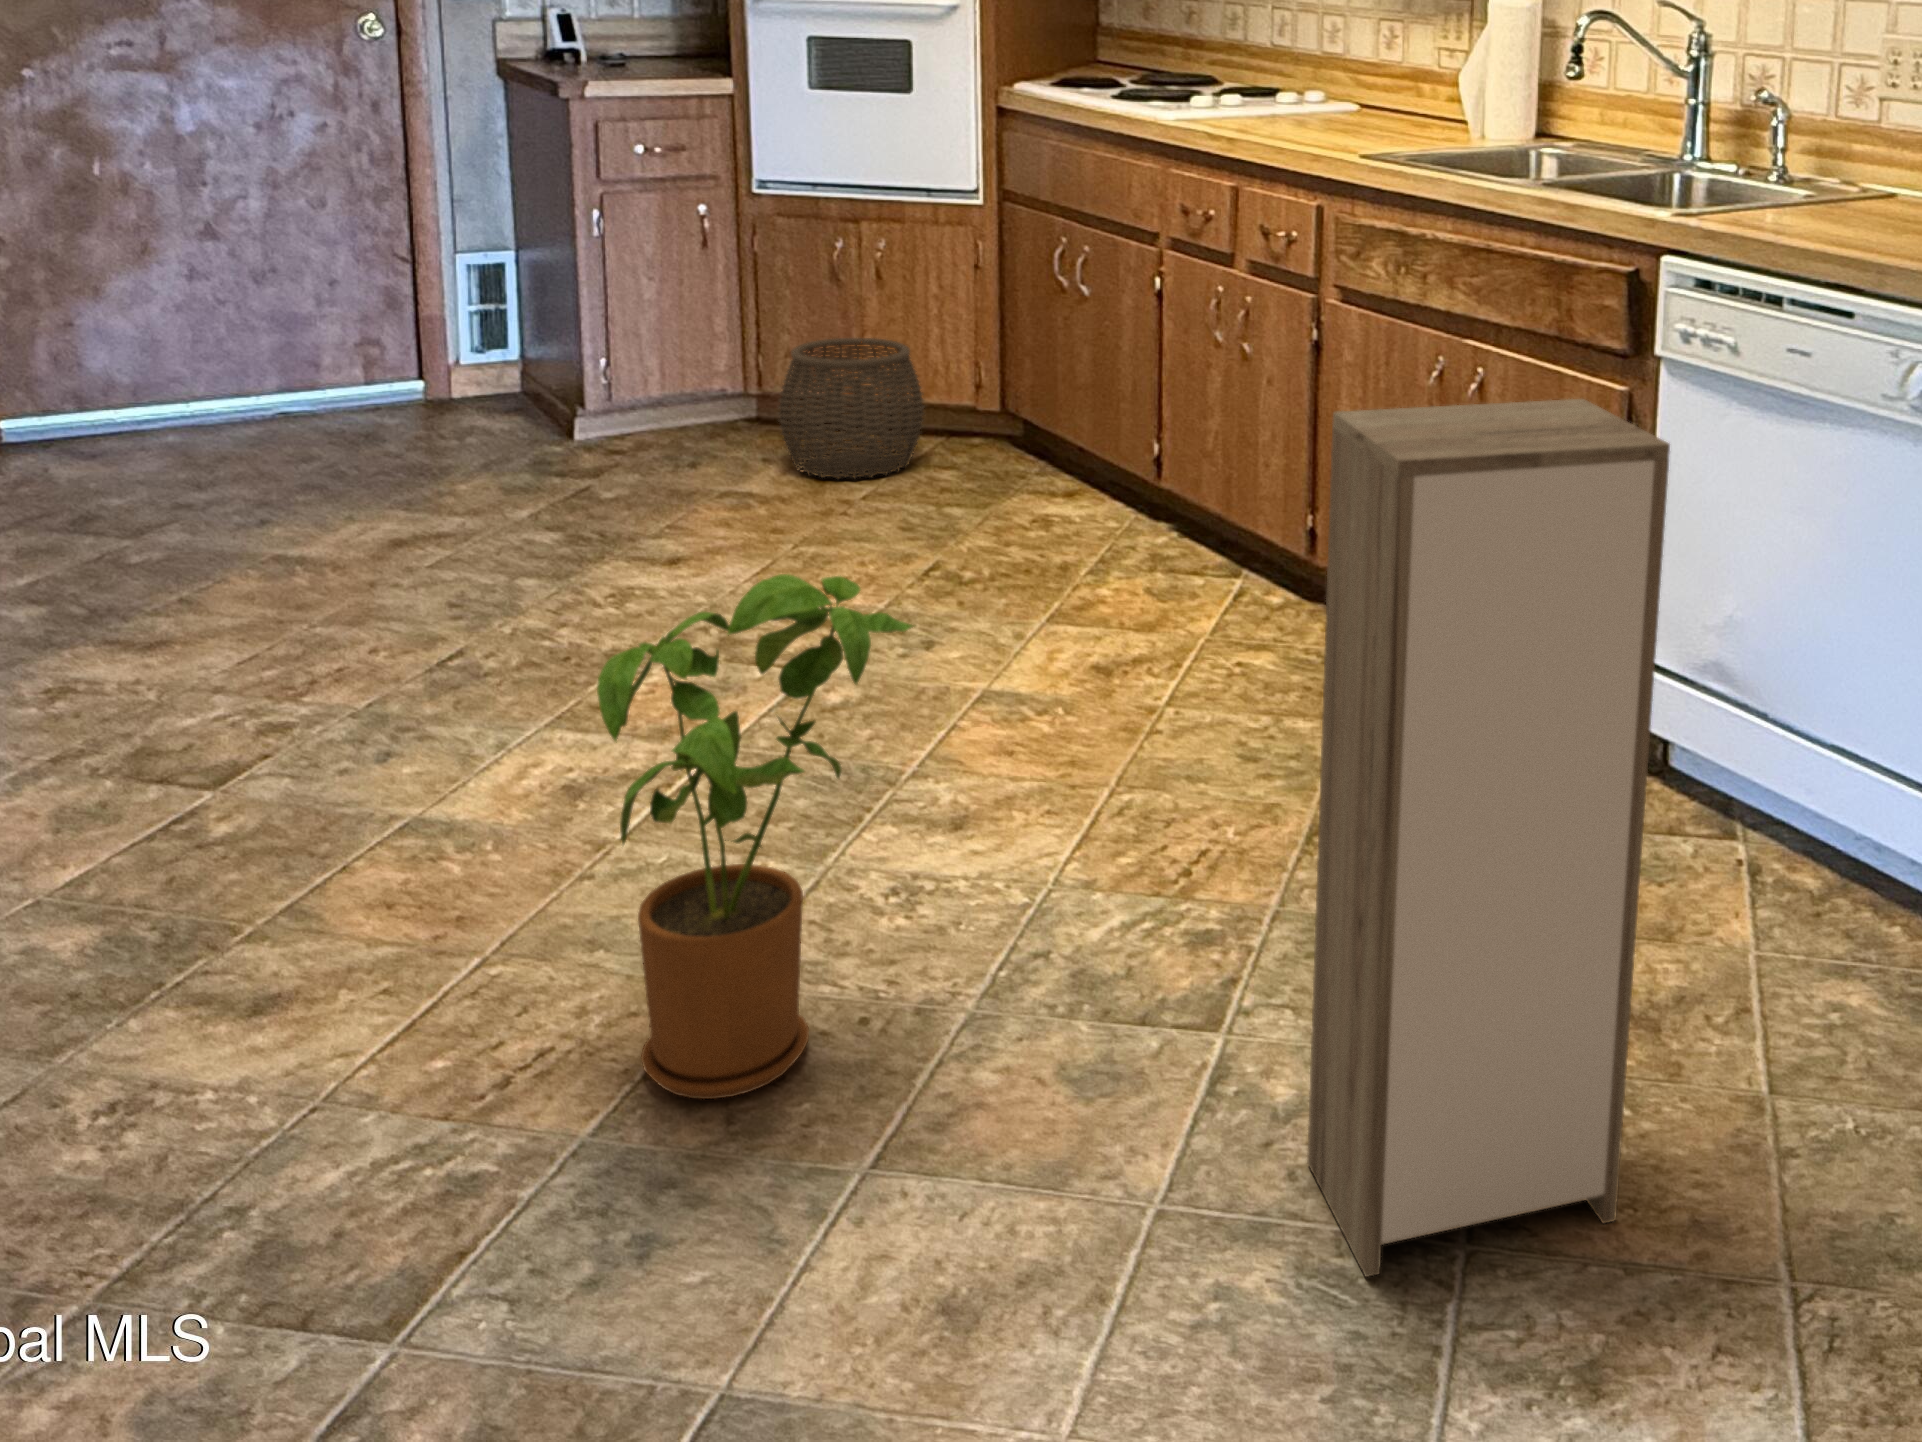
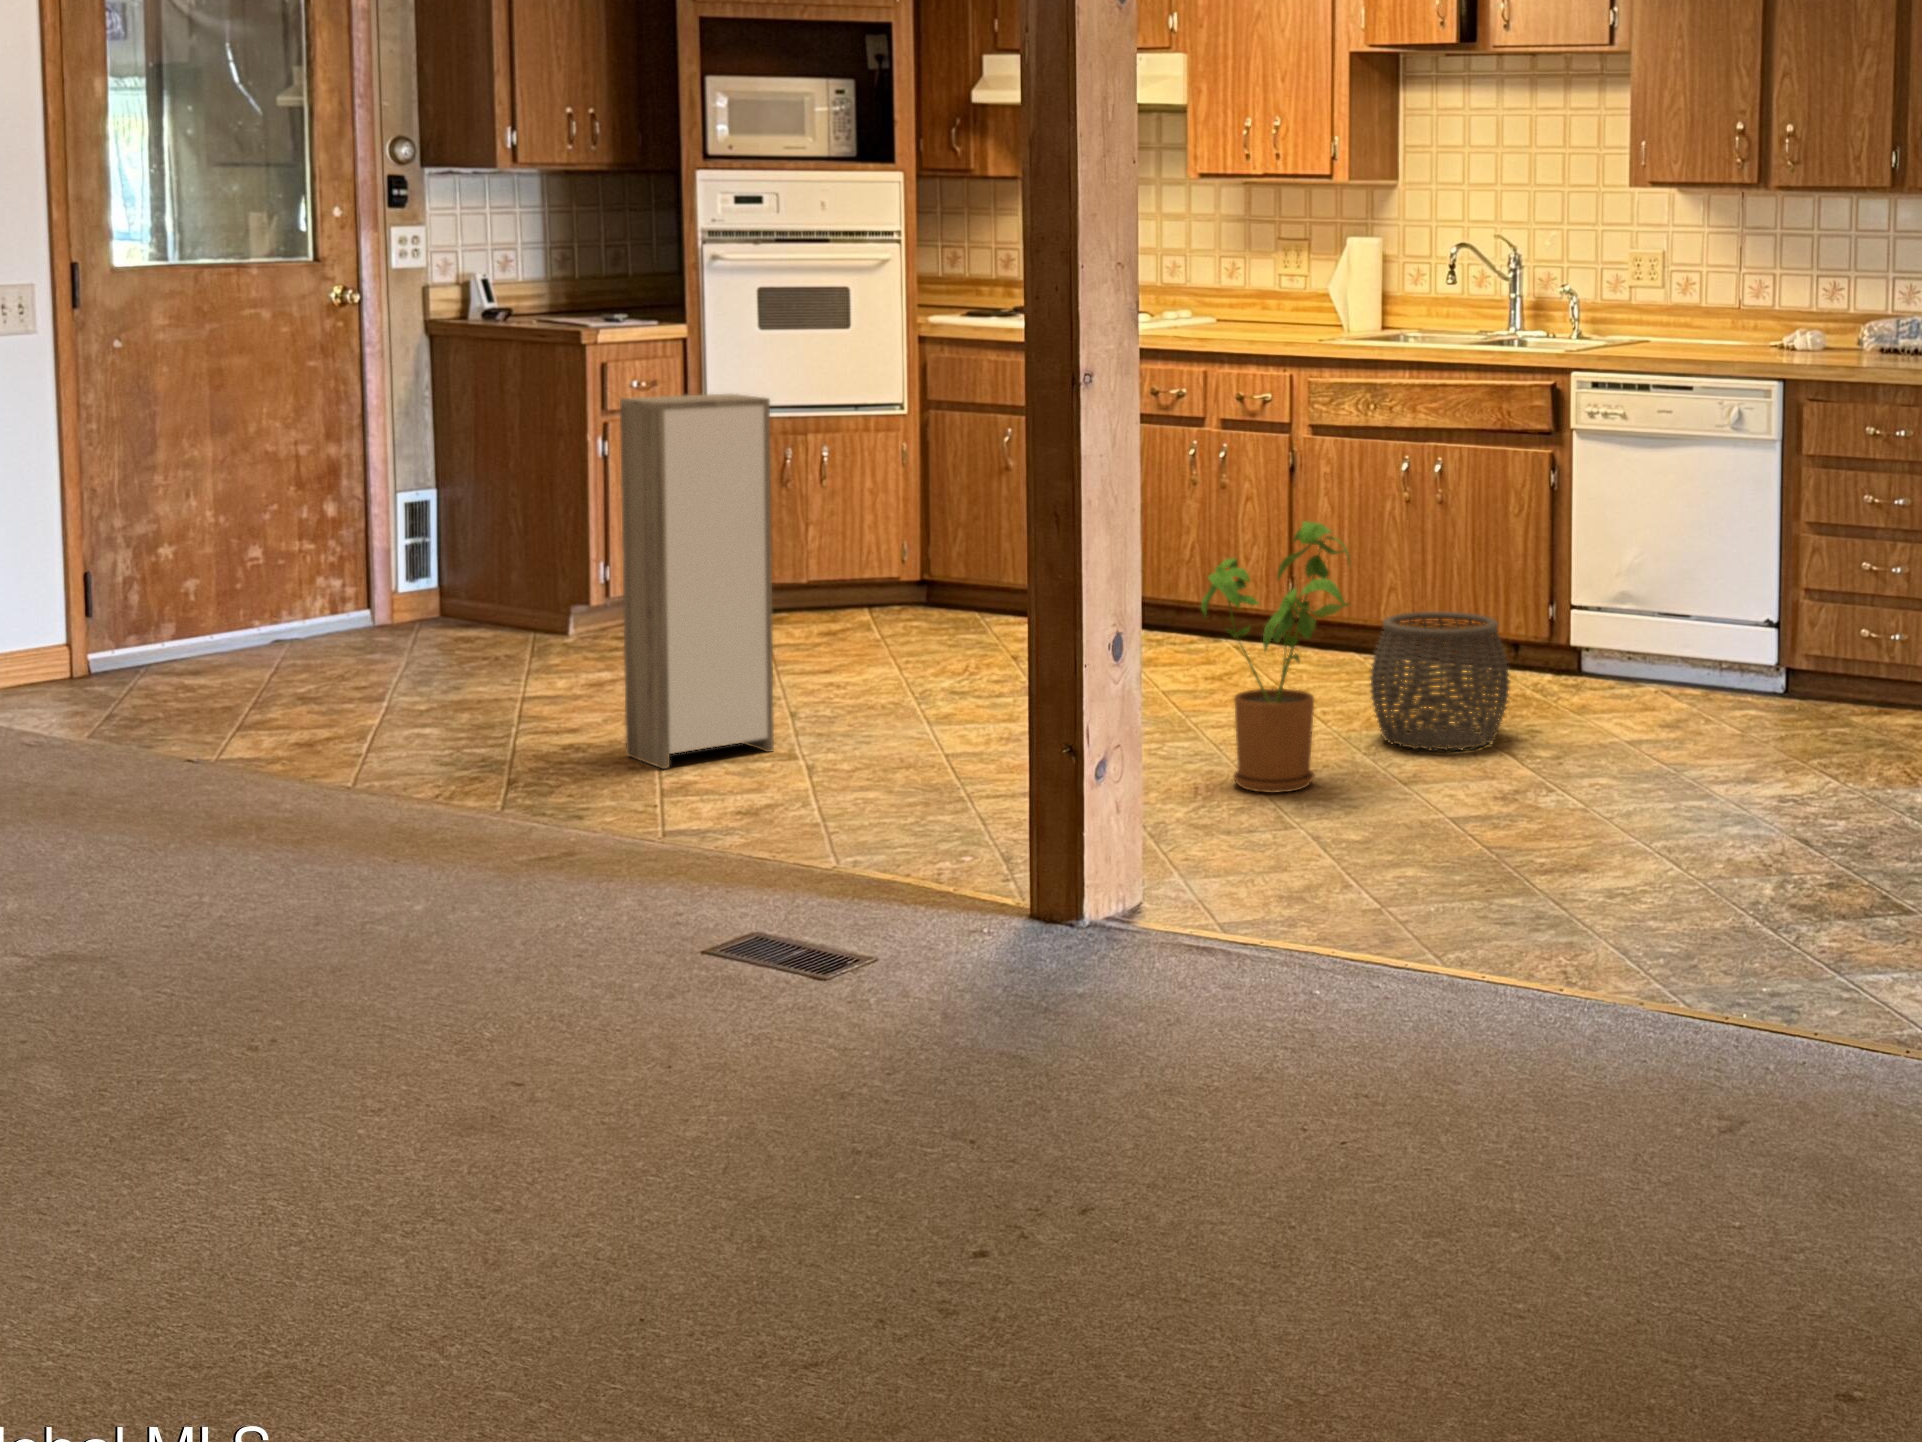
woven basket: present [778,338,924,479] -> present [1370,612,1510,751]
storage cabinet: present [1307,399,1670,1277] -> present [620,394,774,769]

